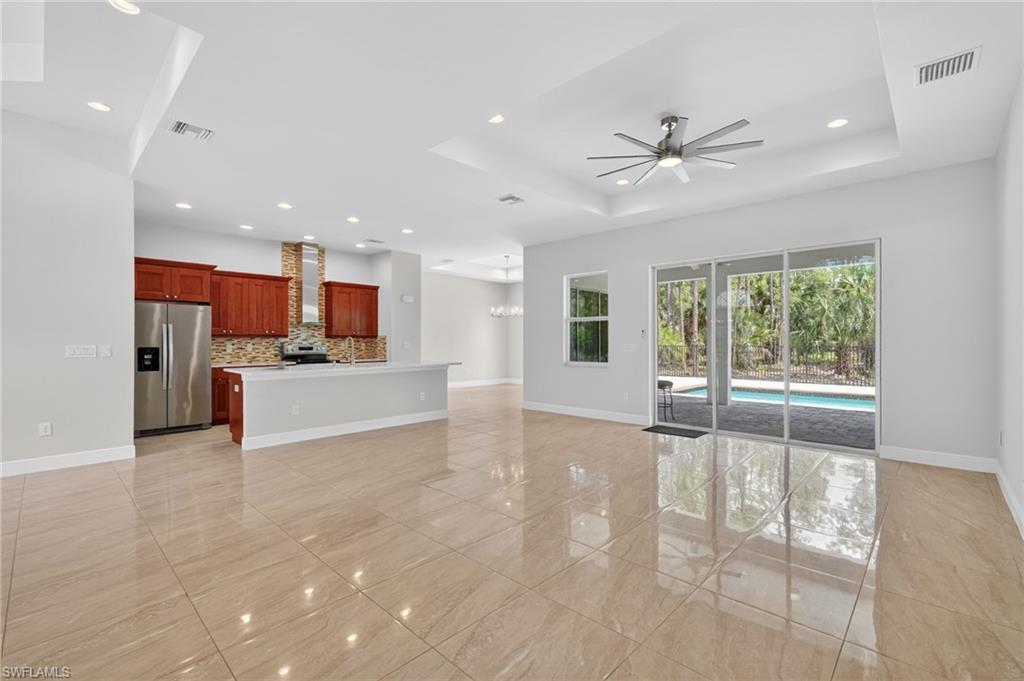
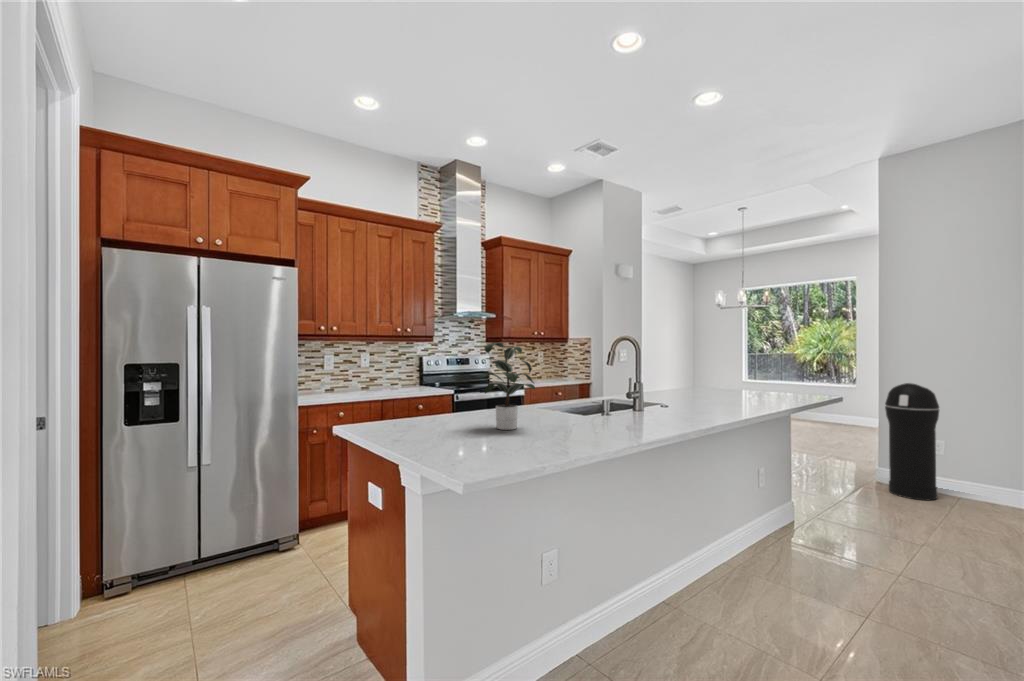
trash can: none [511,359,530,412] -> present [885,383,939,500]

